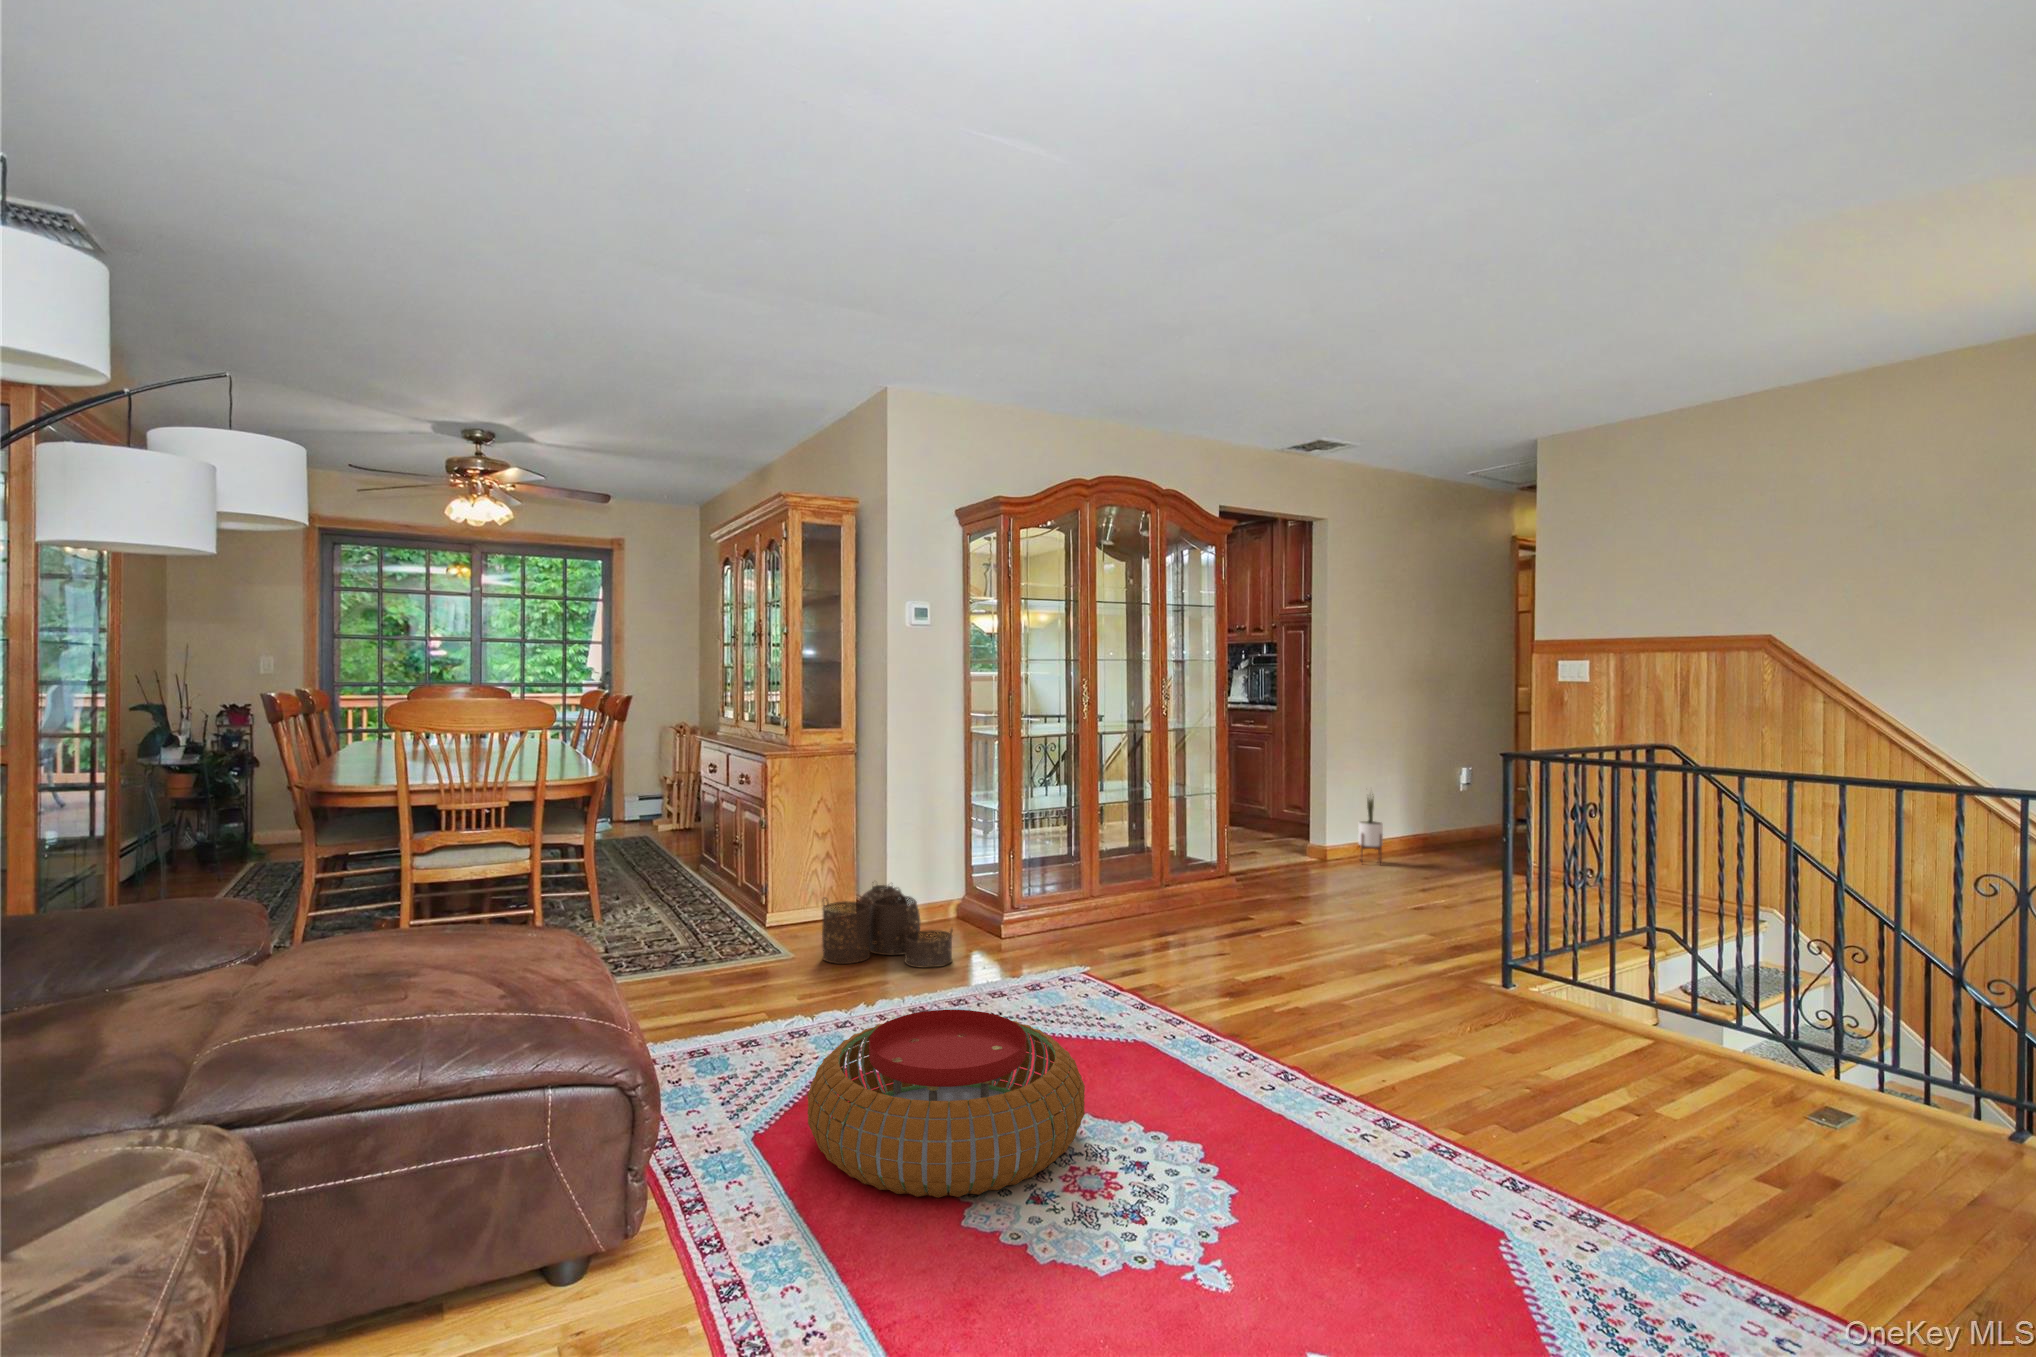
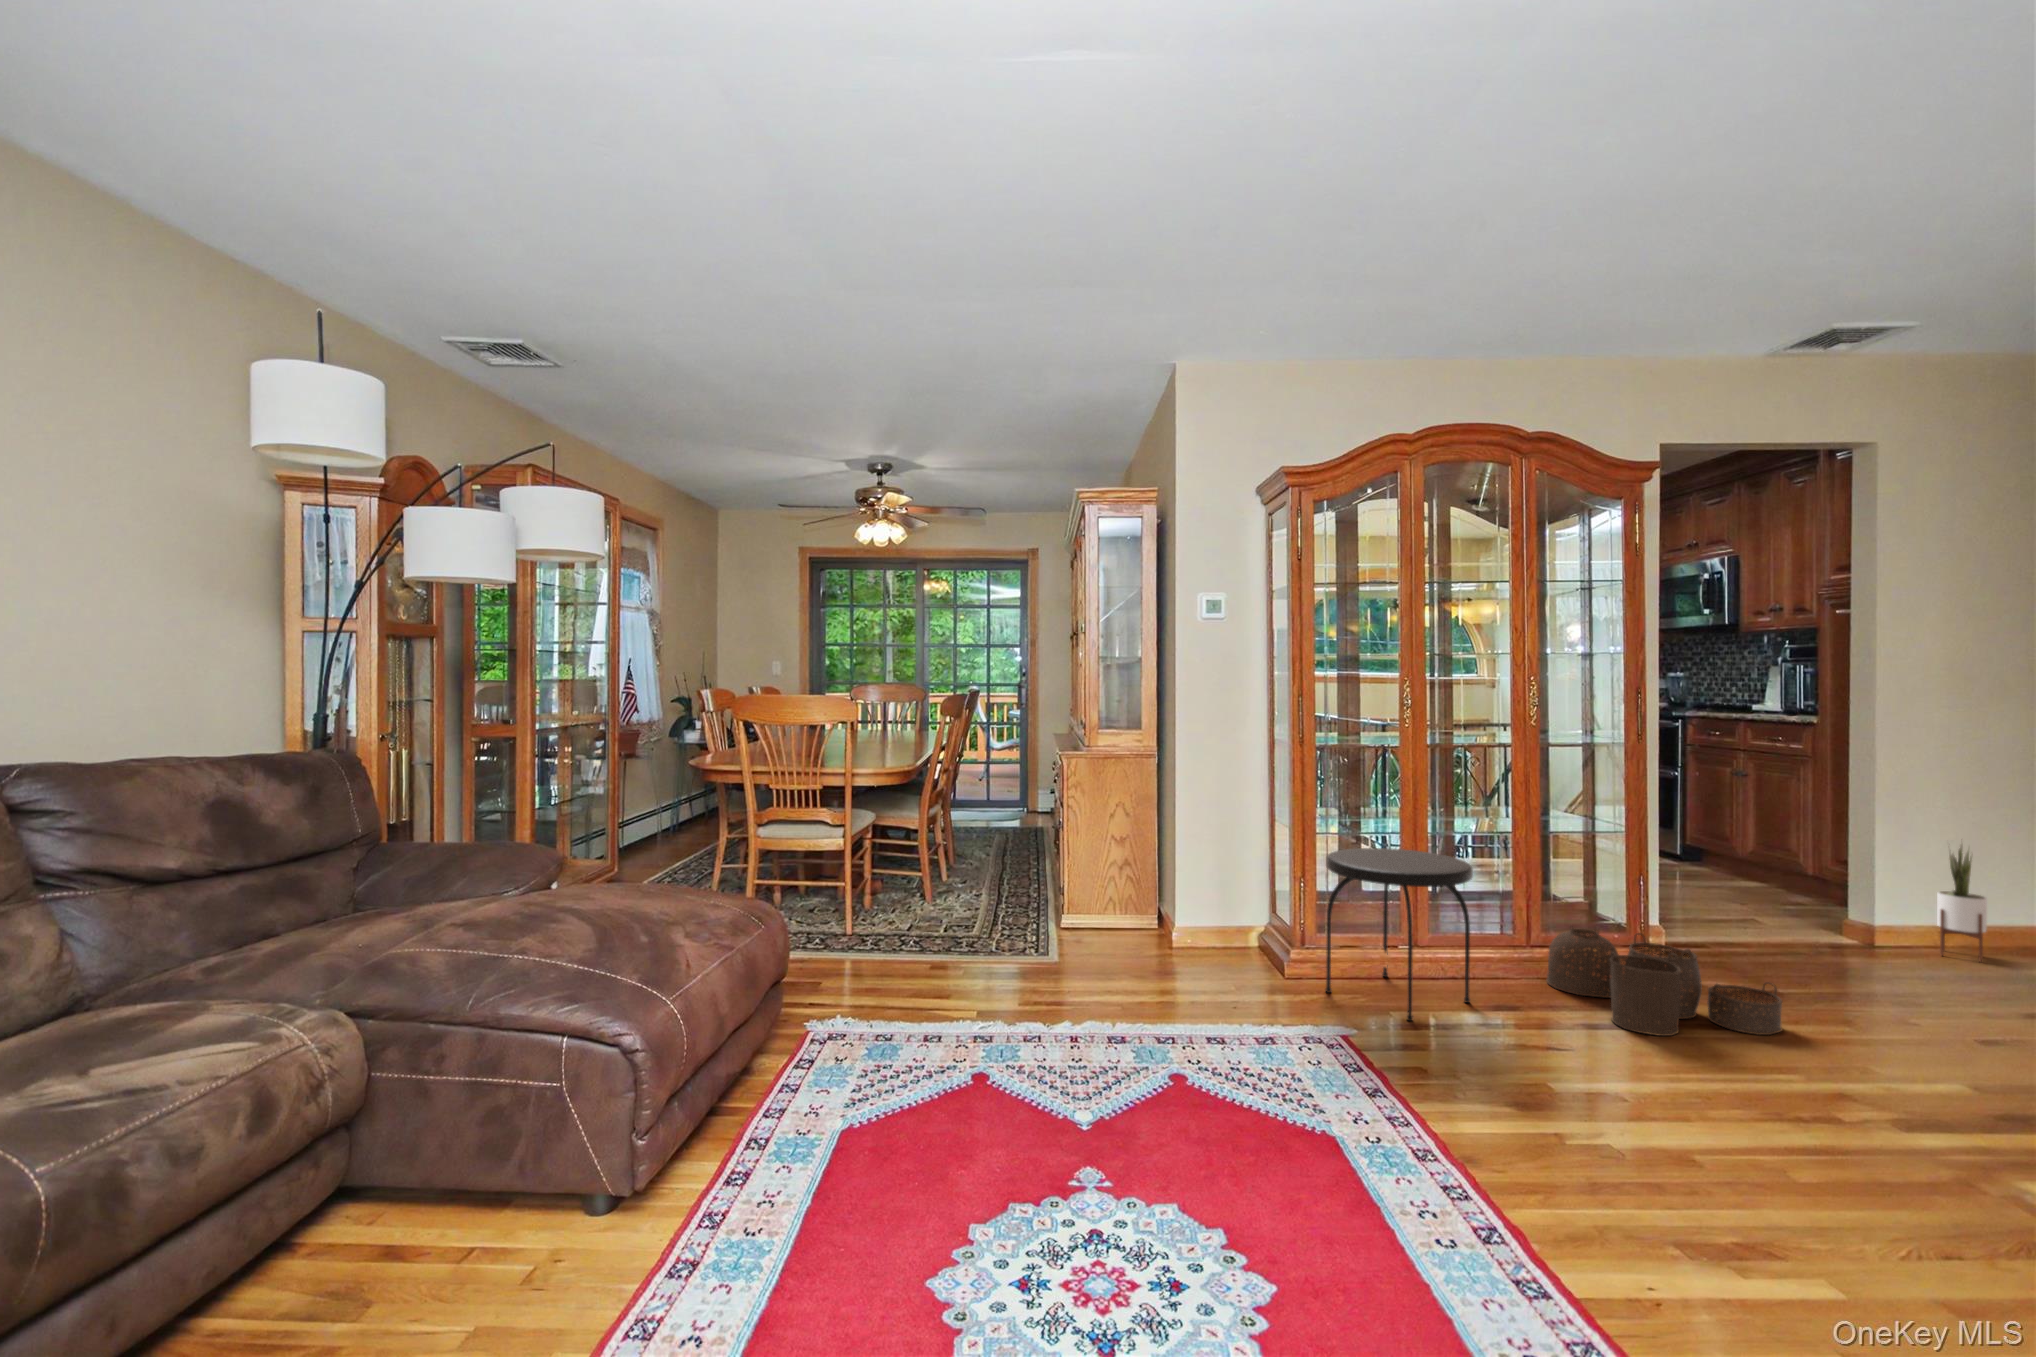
side table: none [1041,821,1152,956] -> present [1325,848,1473,1021]
woven basket: present [822,885,953,968] -> present [1547,928,1782,1036]
pouf: present [808,1010,1085,1198] -> none [853,1038,1161,1260]

